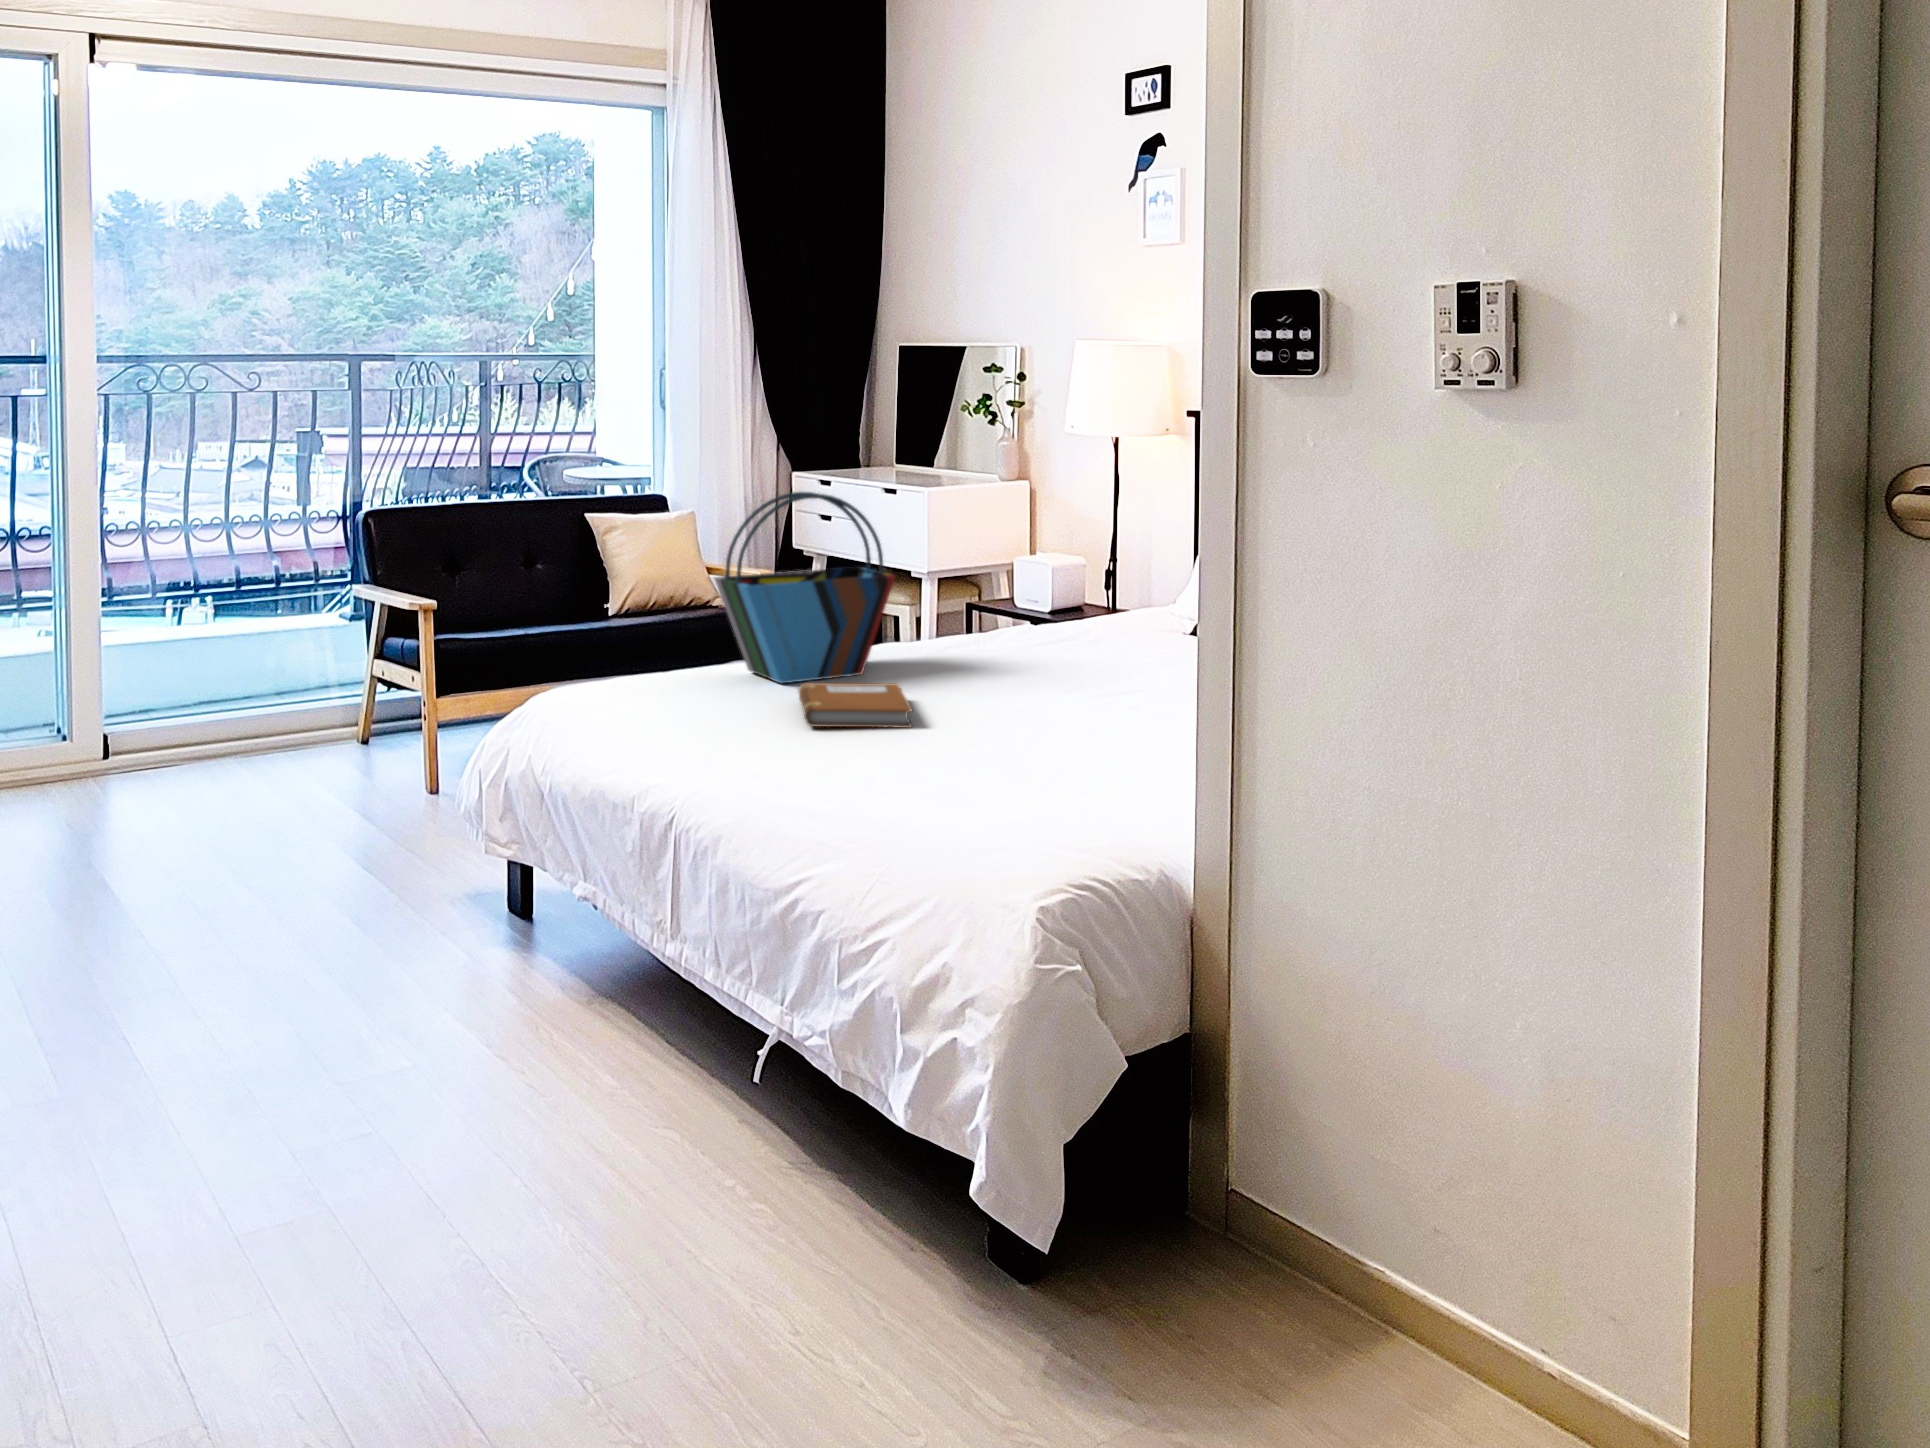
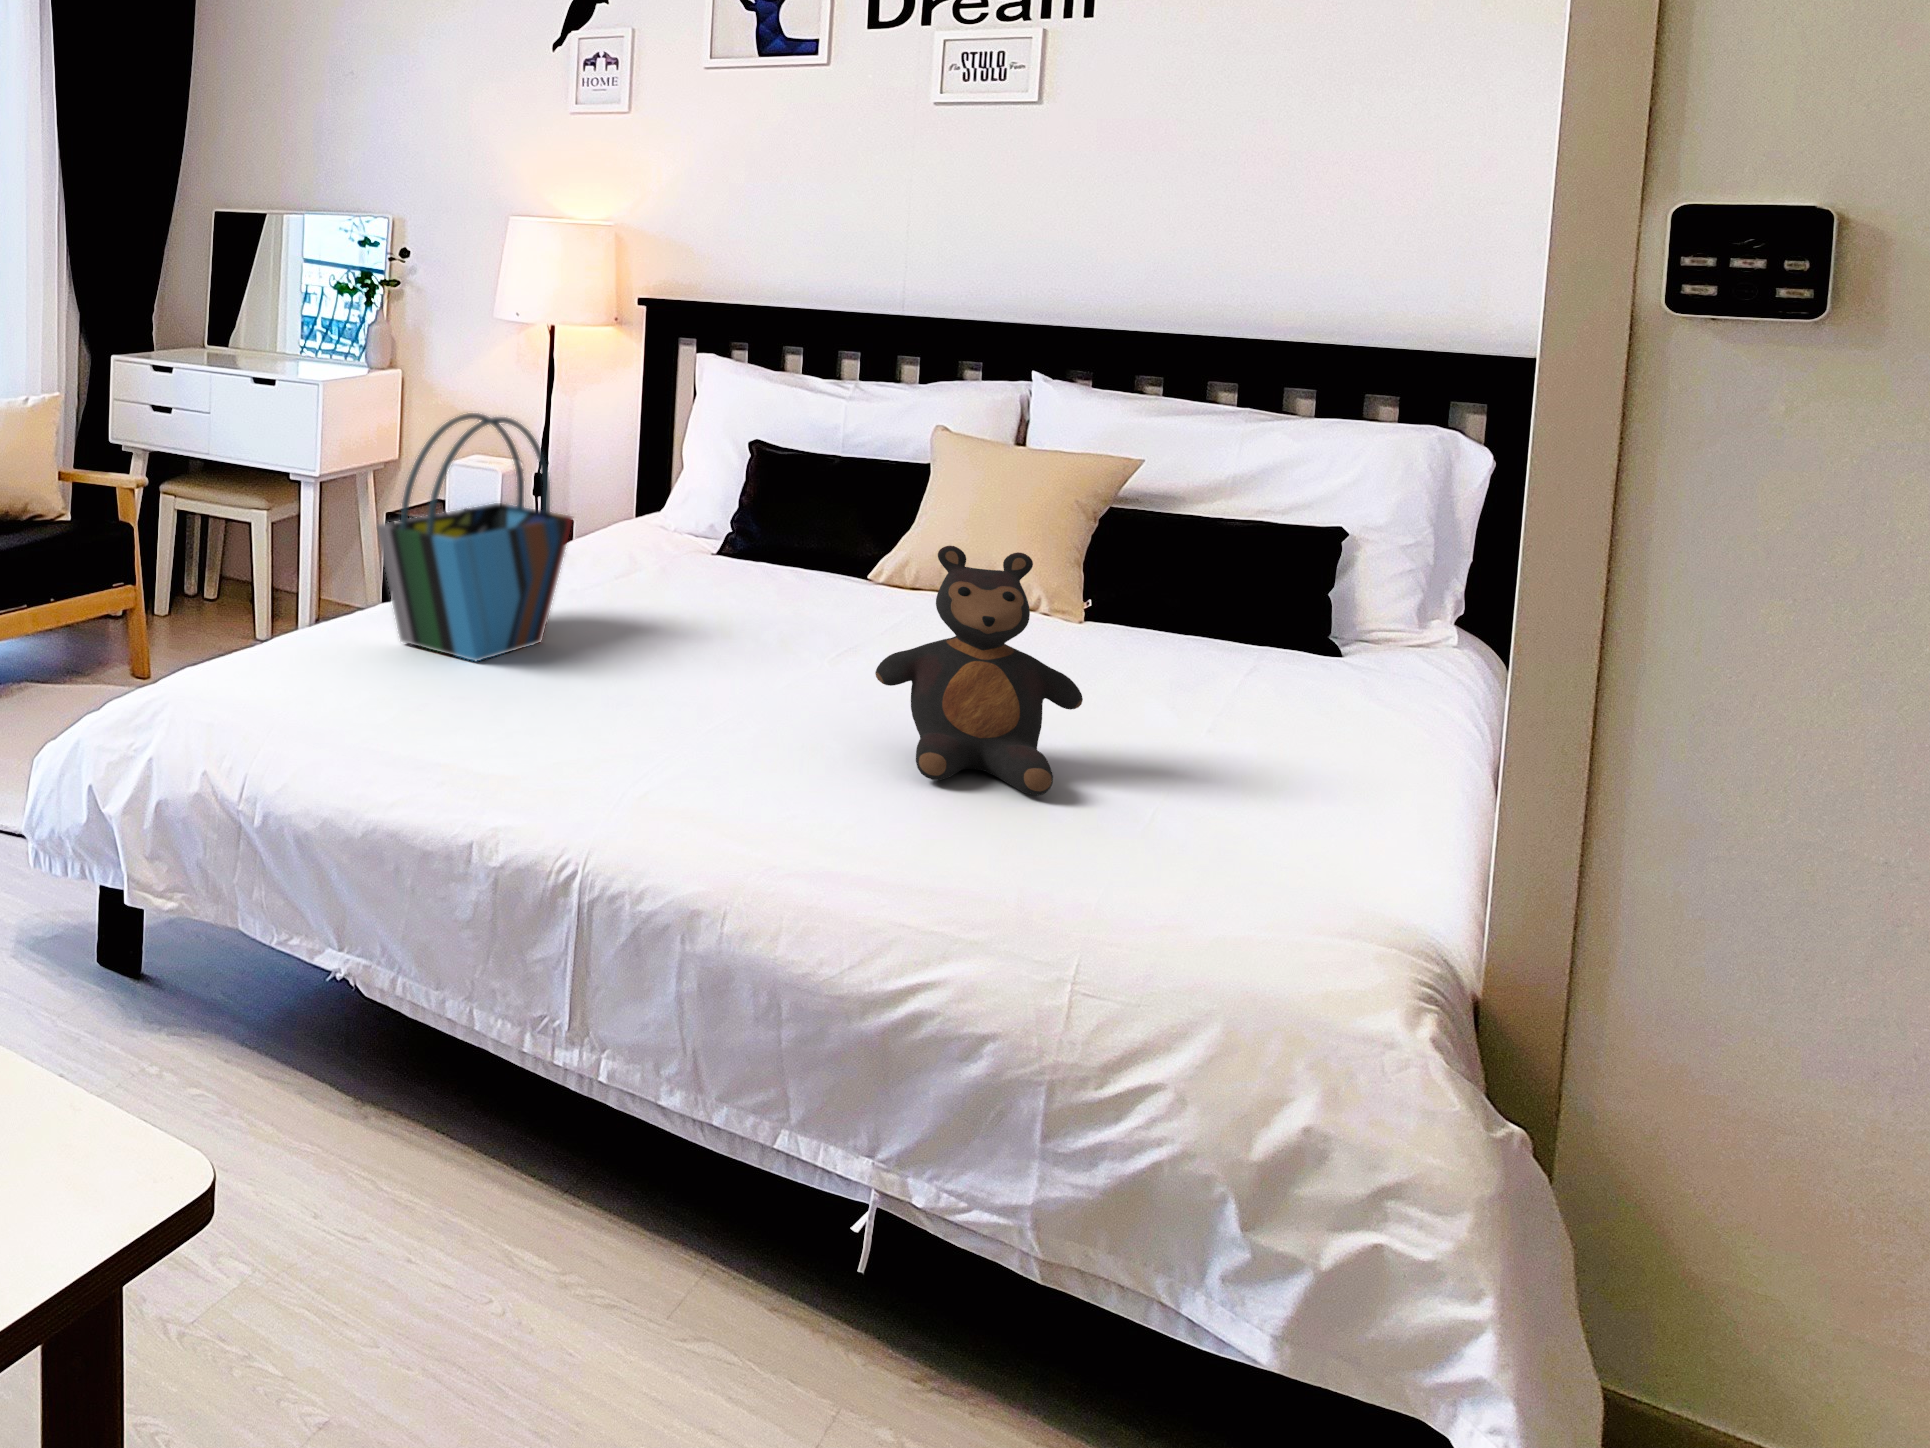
teddy bear: none [955,579,1098,767] -> present [875,546,1083,795]
notebook: present [799,683,912,728] -> none [550,662,763,736]

